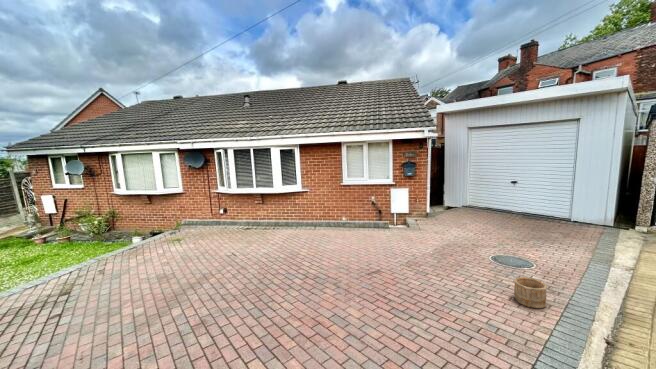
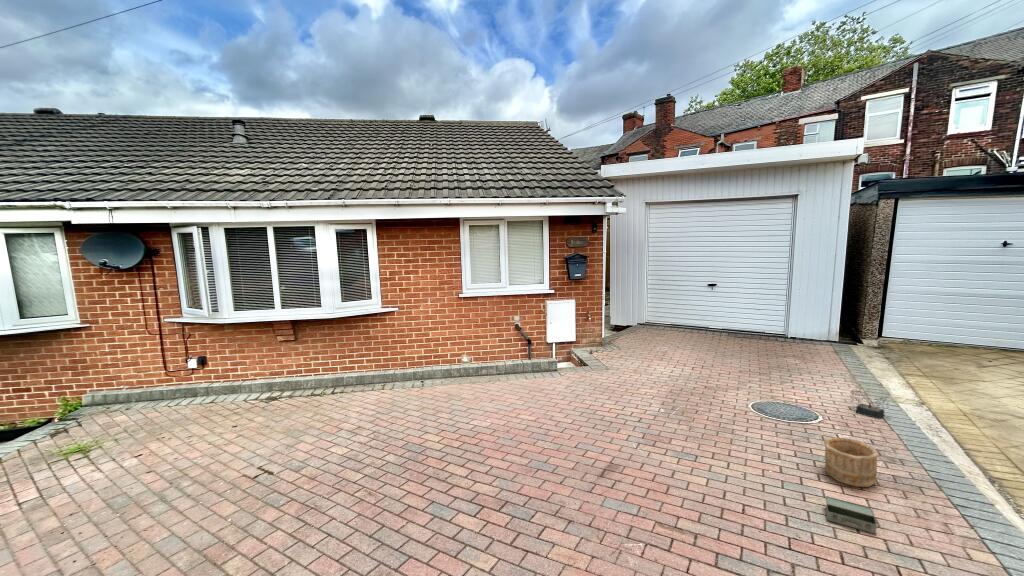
decorative plant: none [577,254,608,278] -> present [850,386,889,419]
toolbox: none [489,305,521,328] -> present [826,496,877,534]

